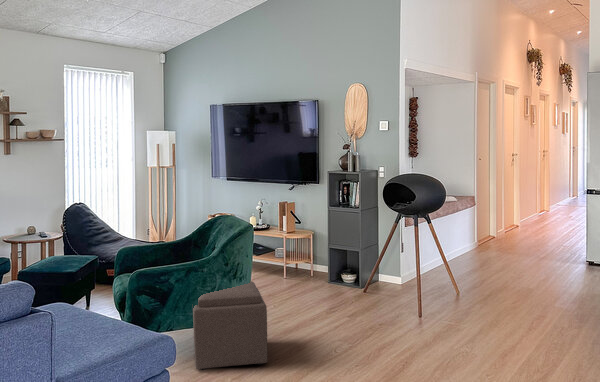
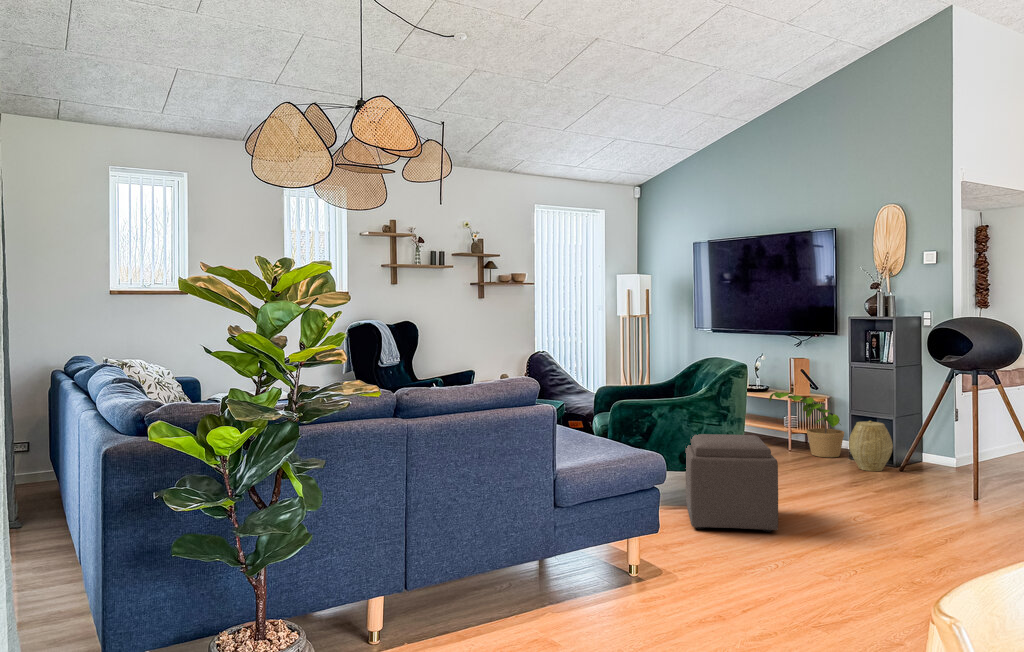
potted plant: none [270,232,325,282] -> present [769,392,844,457]
woven basket: none [328,253,358,292] -> present [849,421,893,471]

